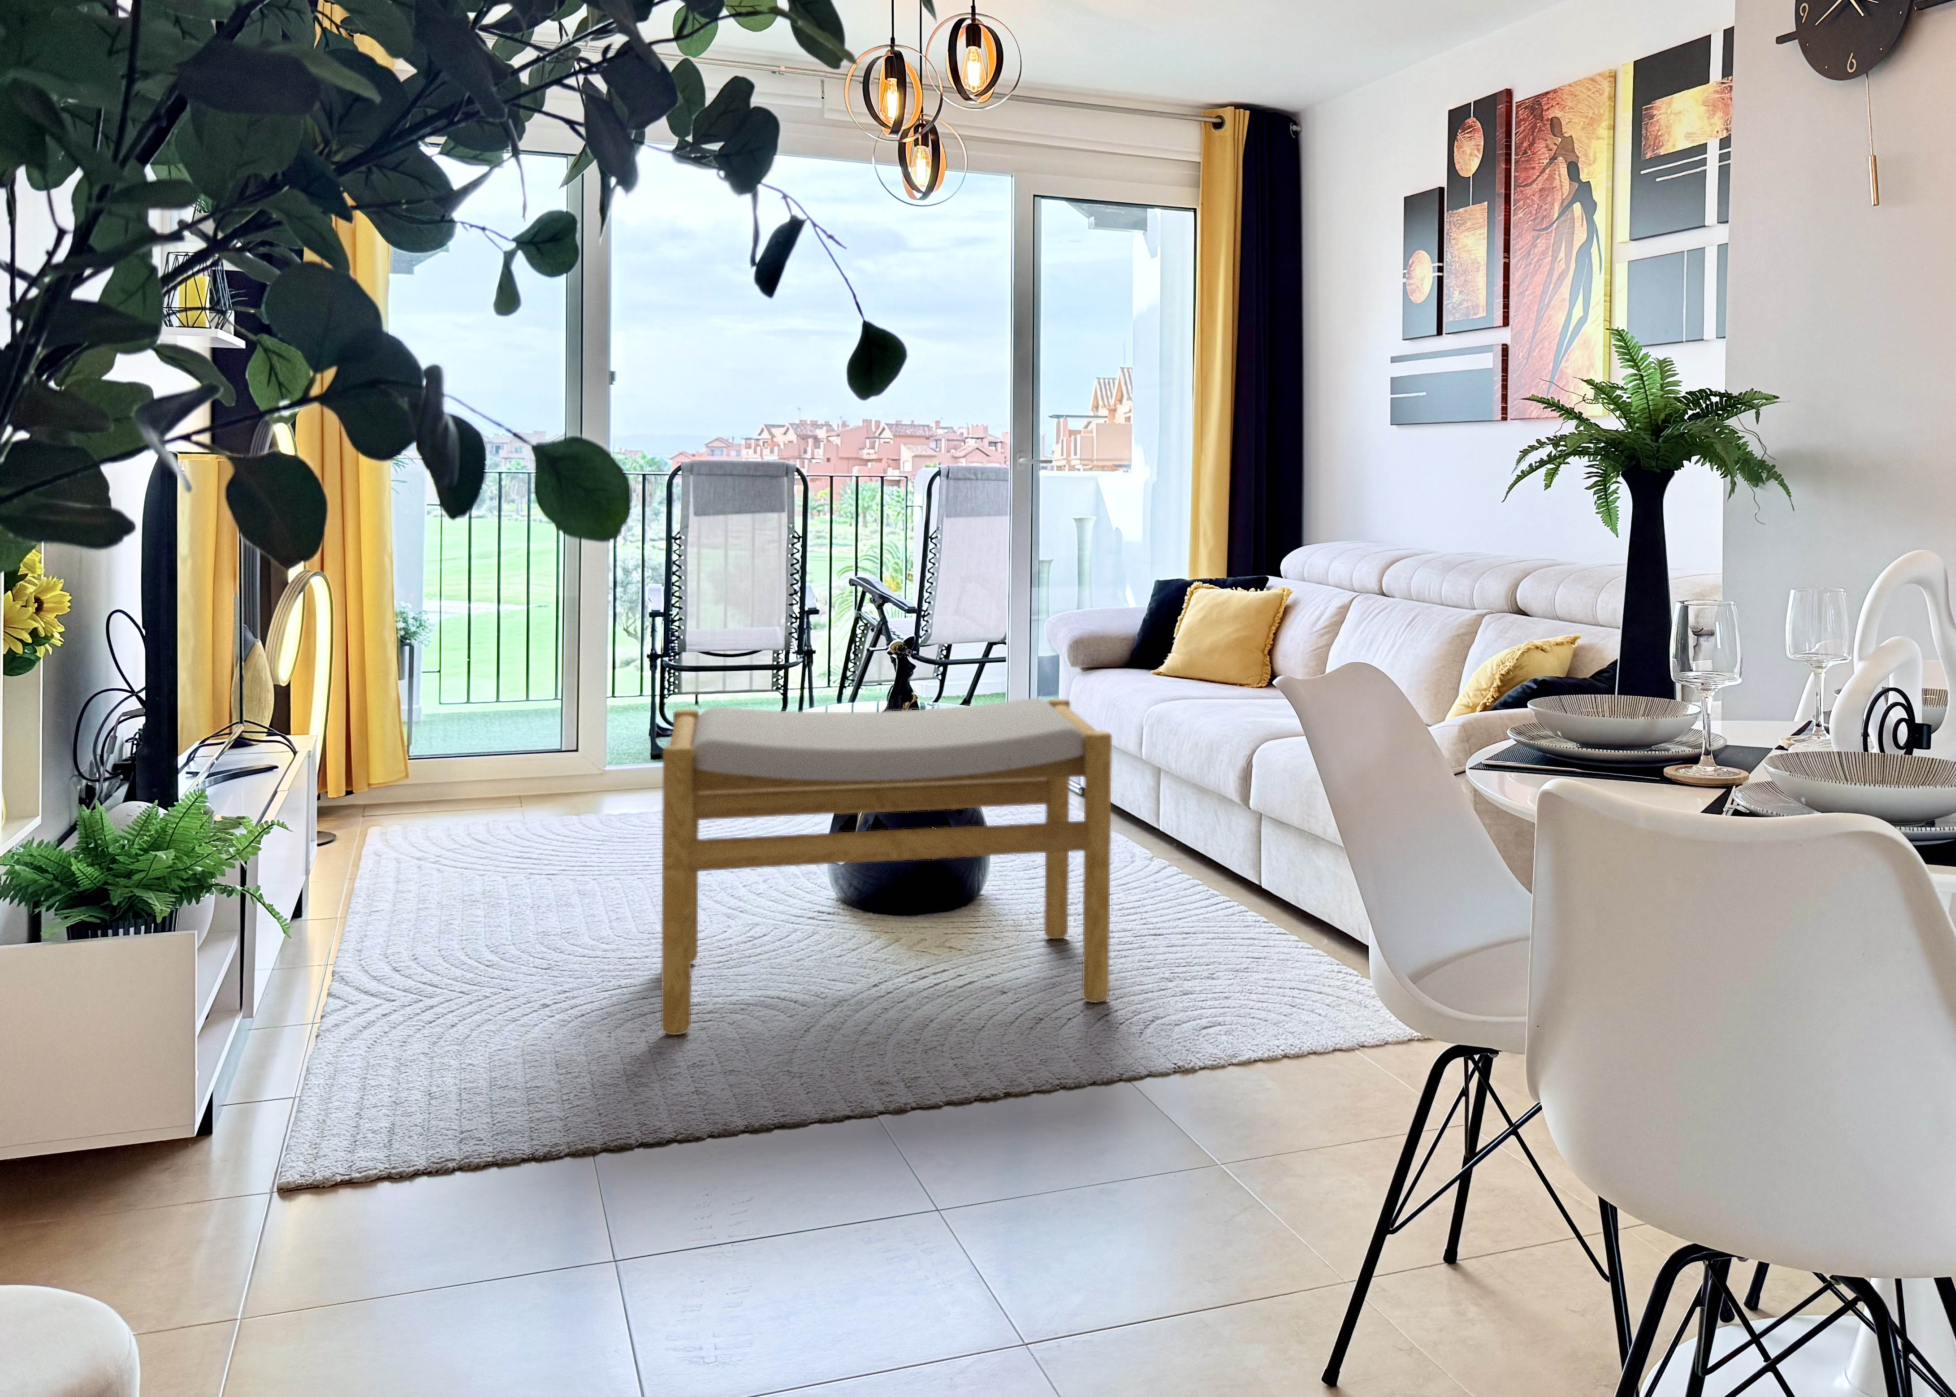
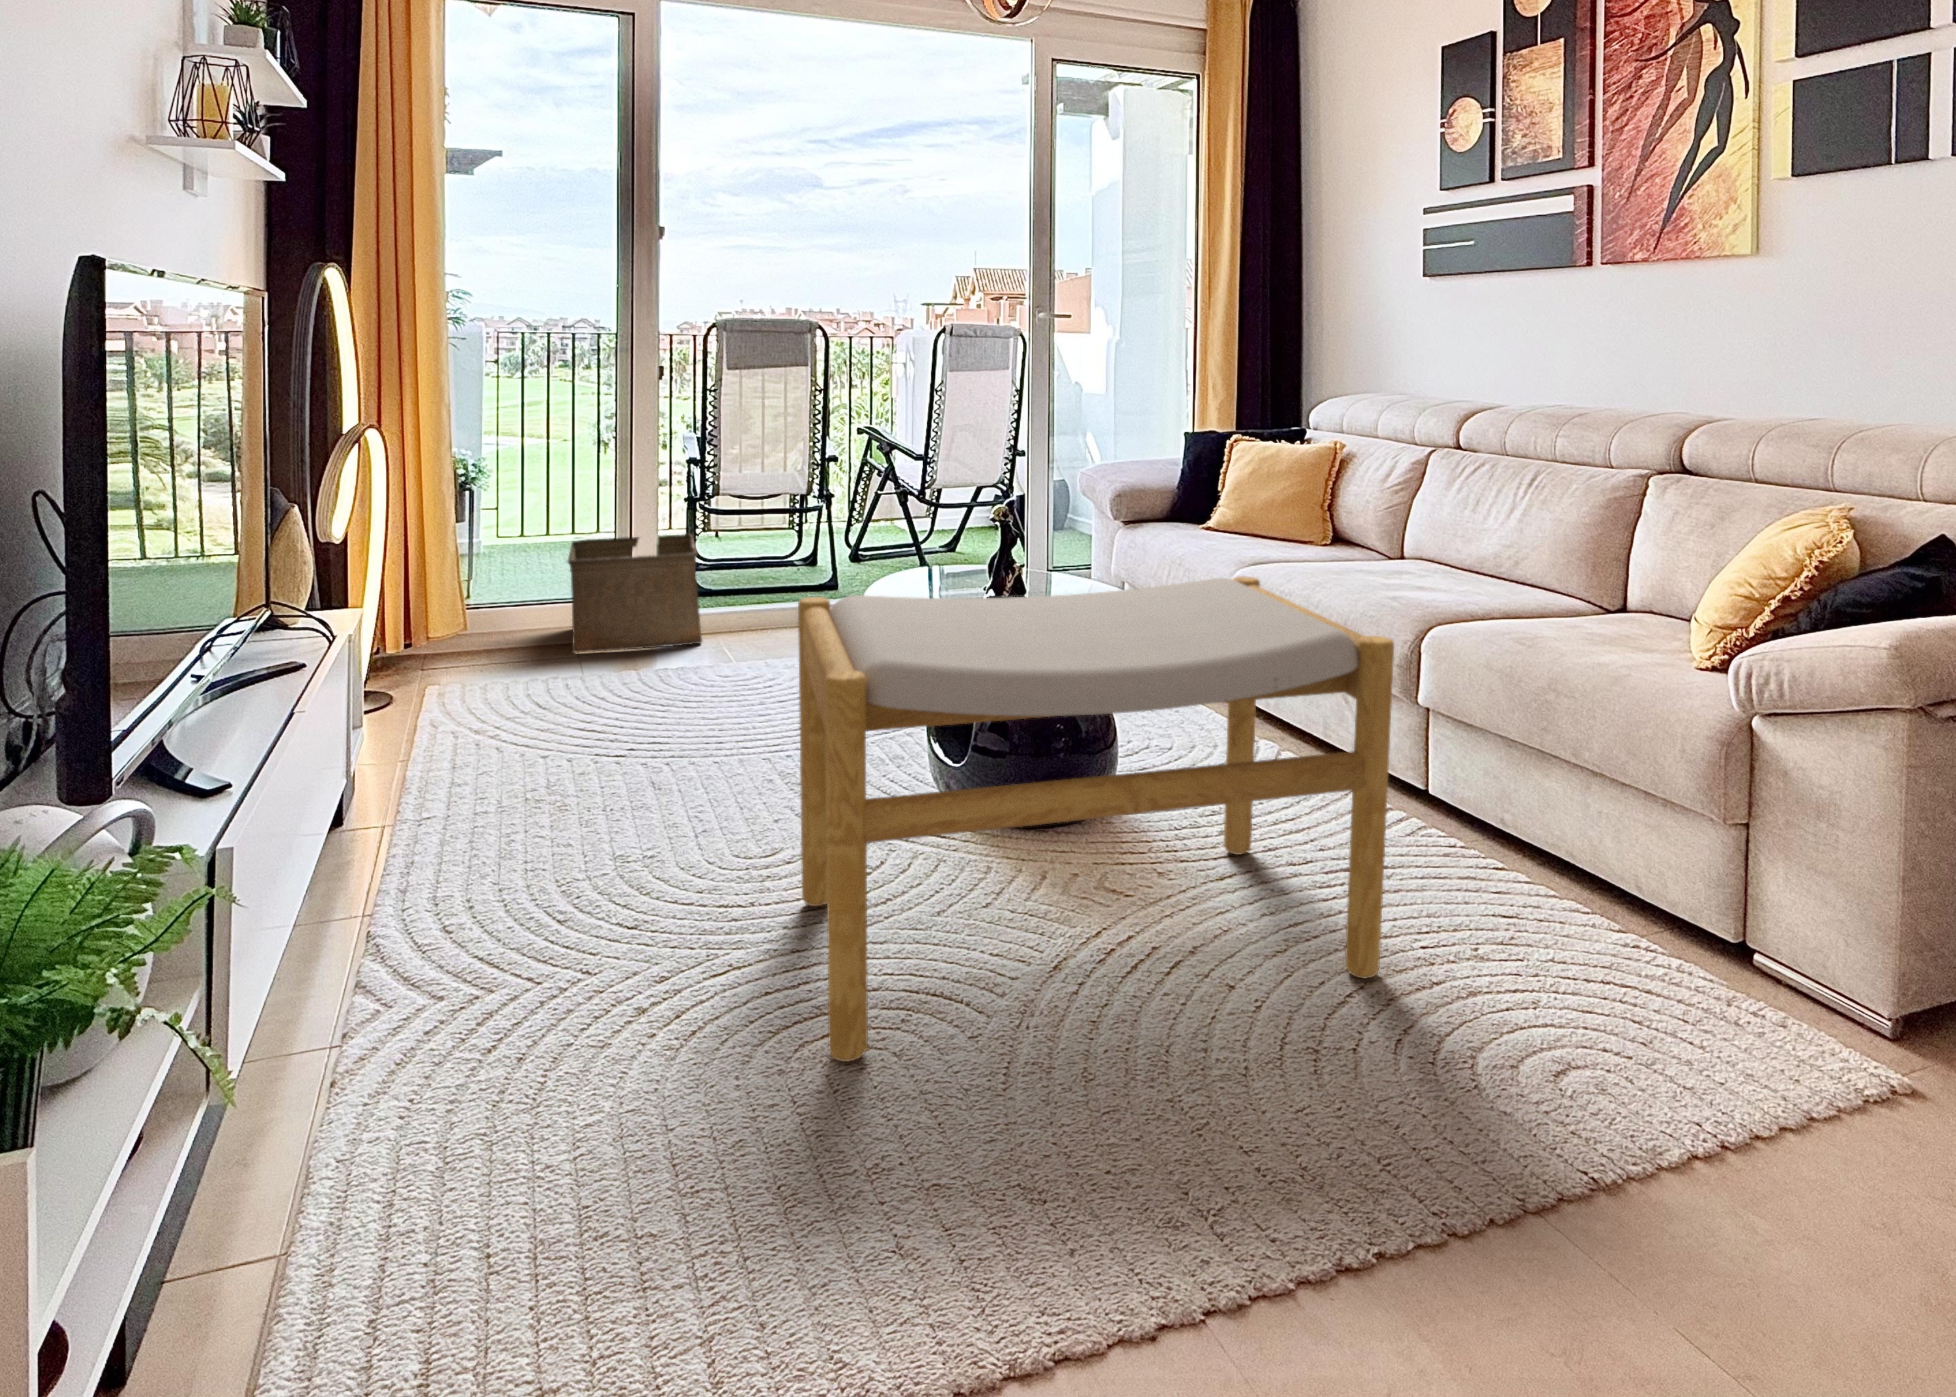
storage bin: none [508,688,641,804] -> present [568,534,702,653]

